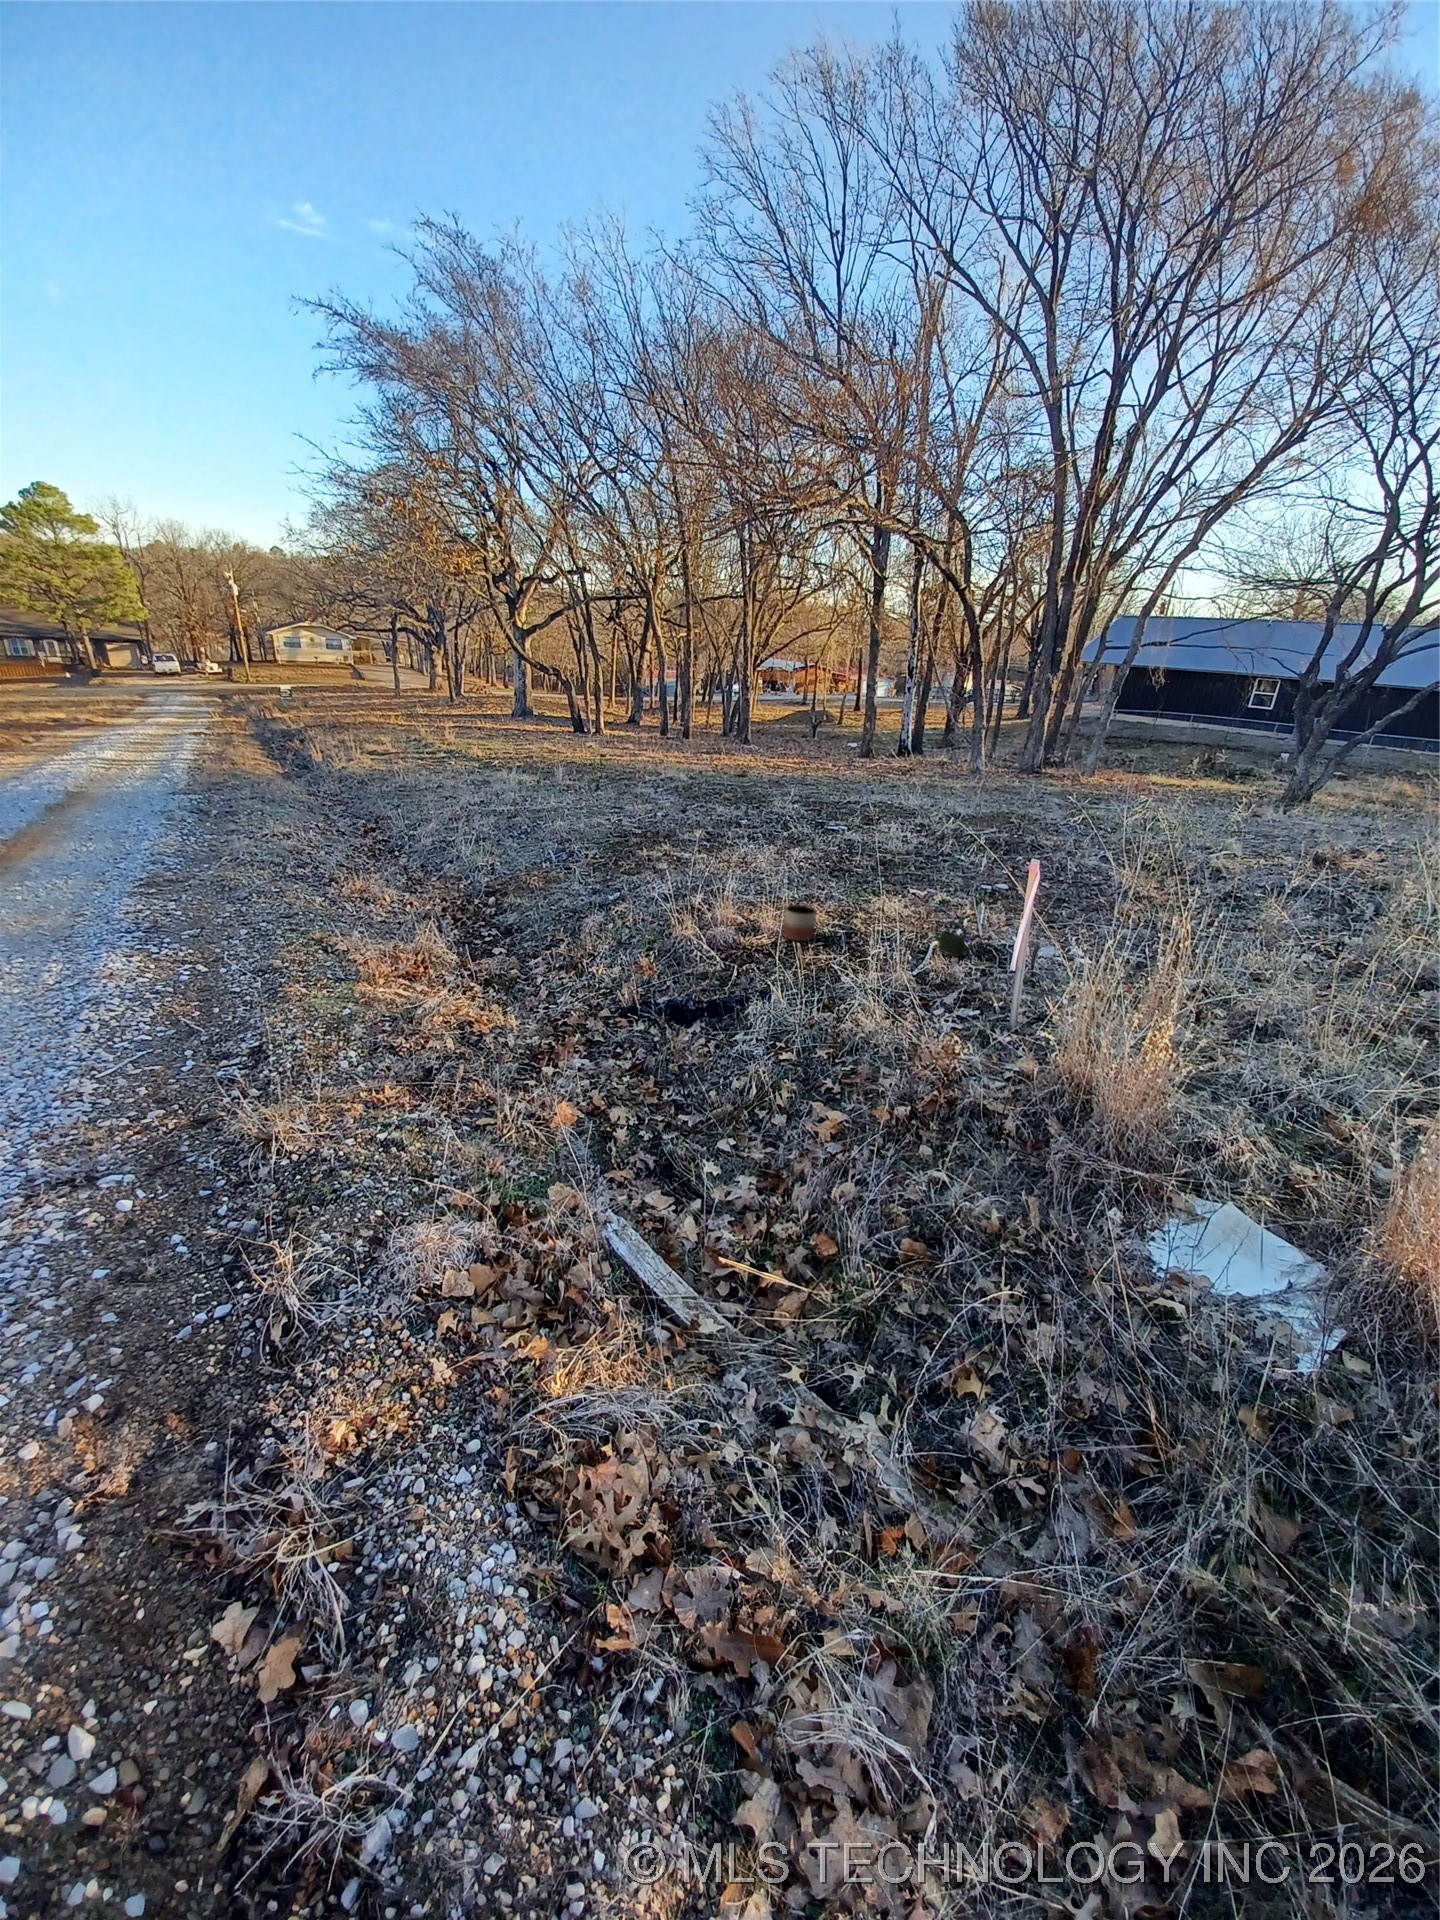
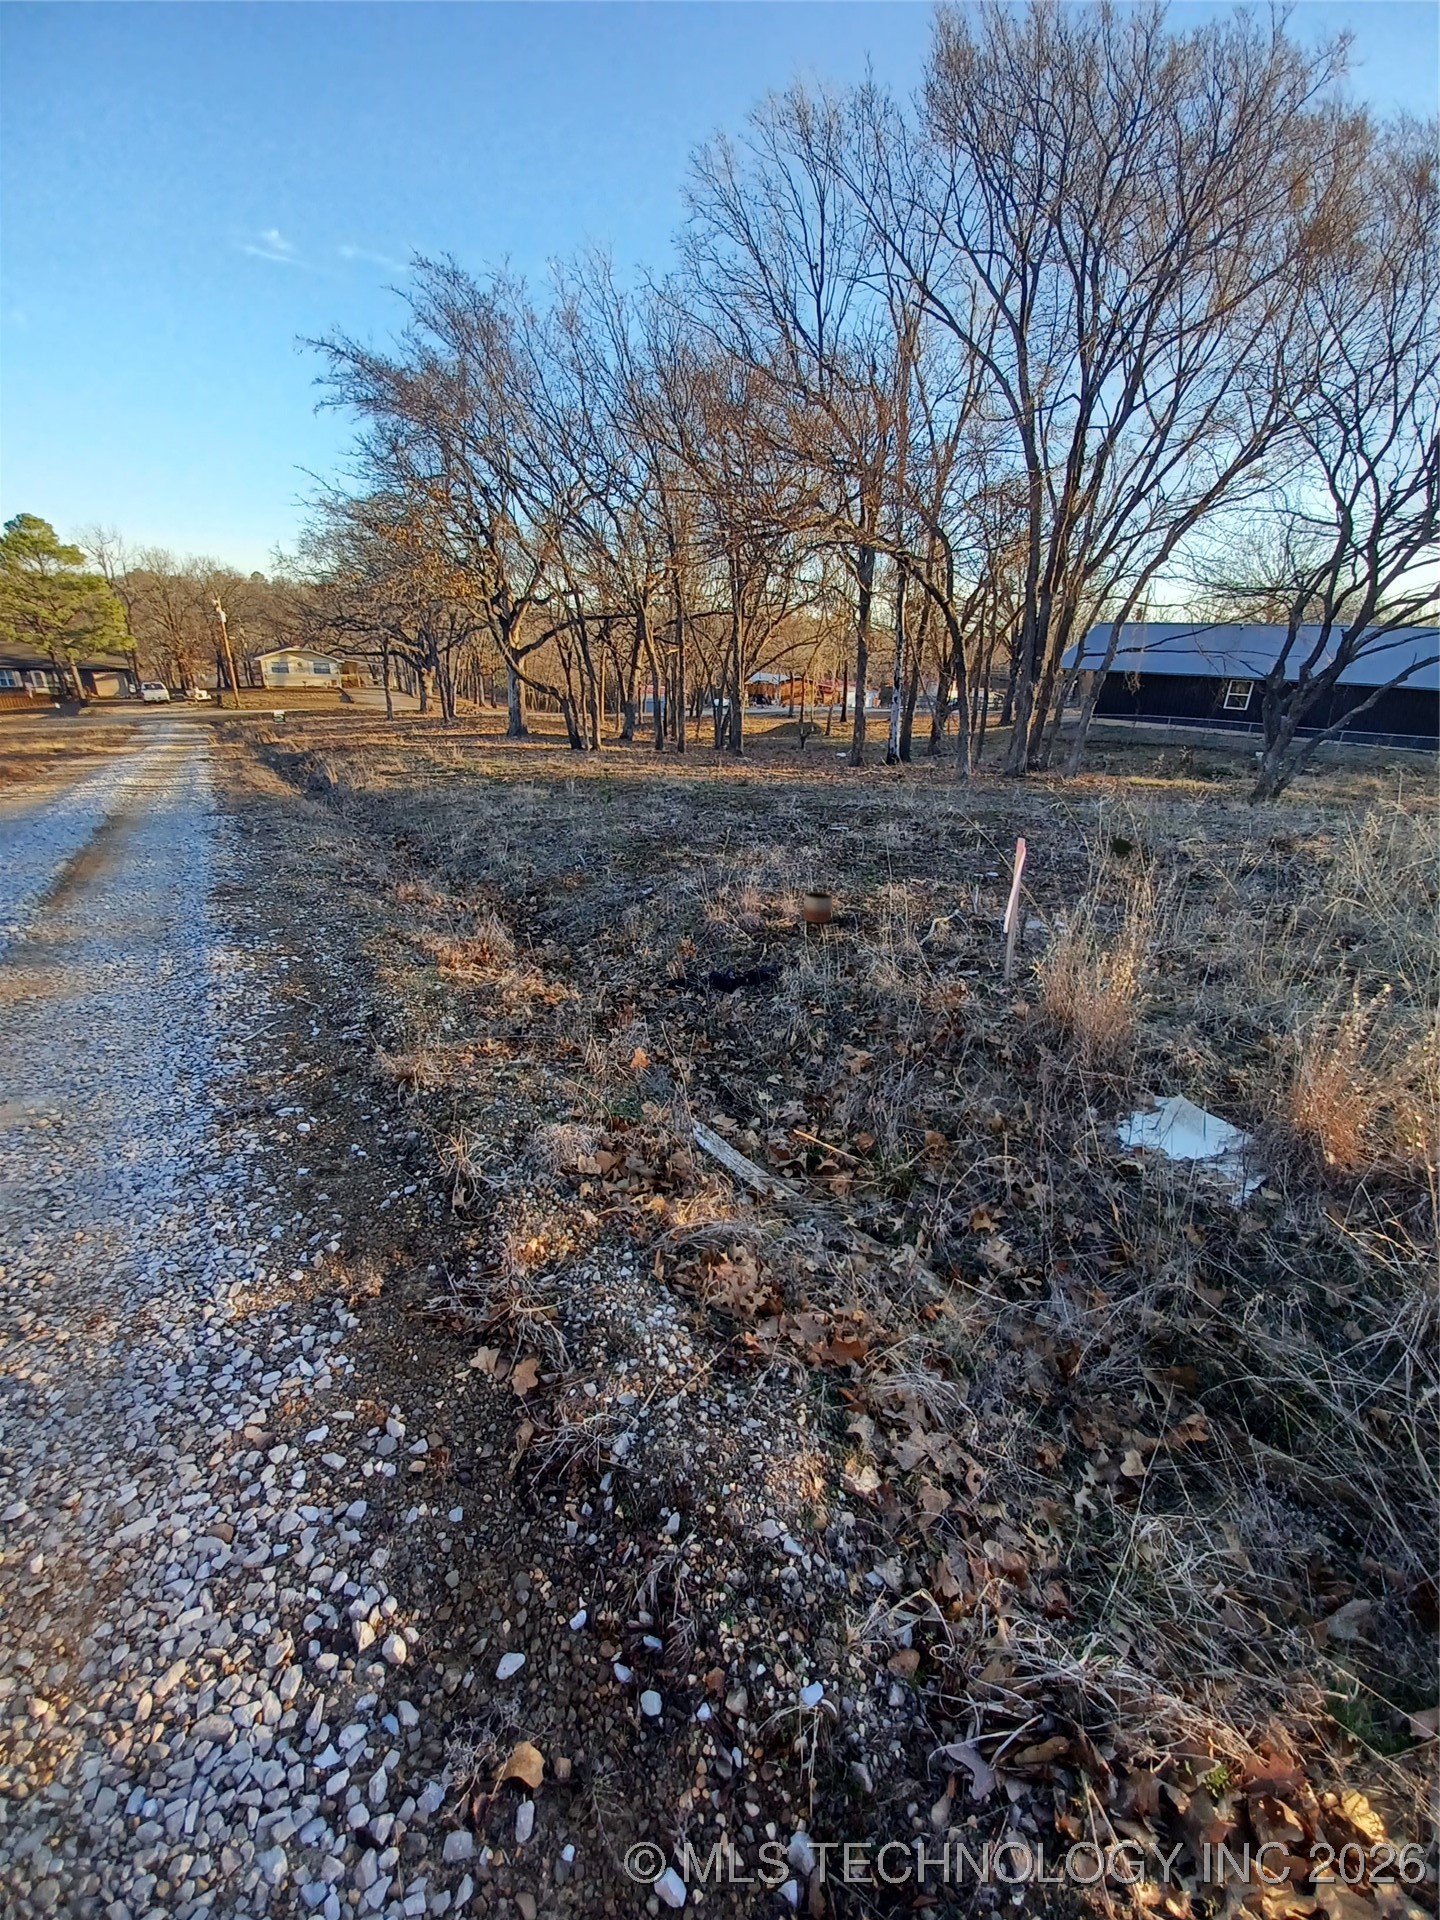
watering can: present [935,922,980,957] -> present [1108,833,1136,853]

